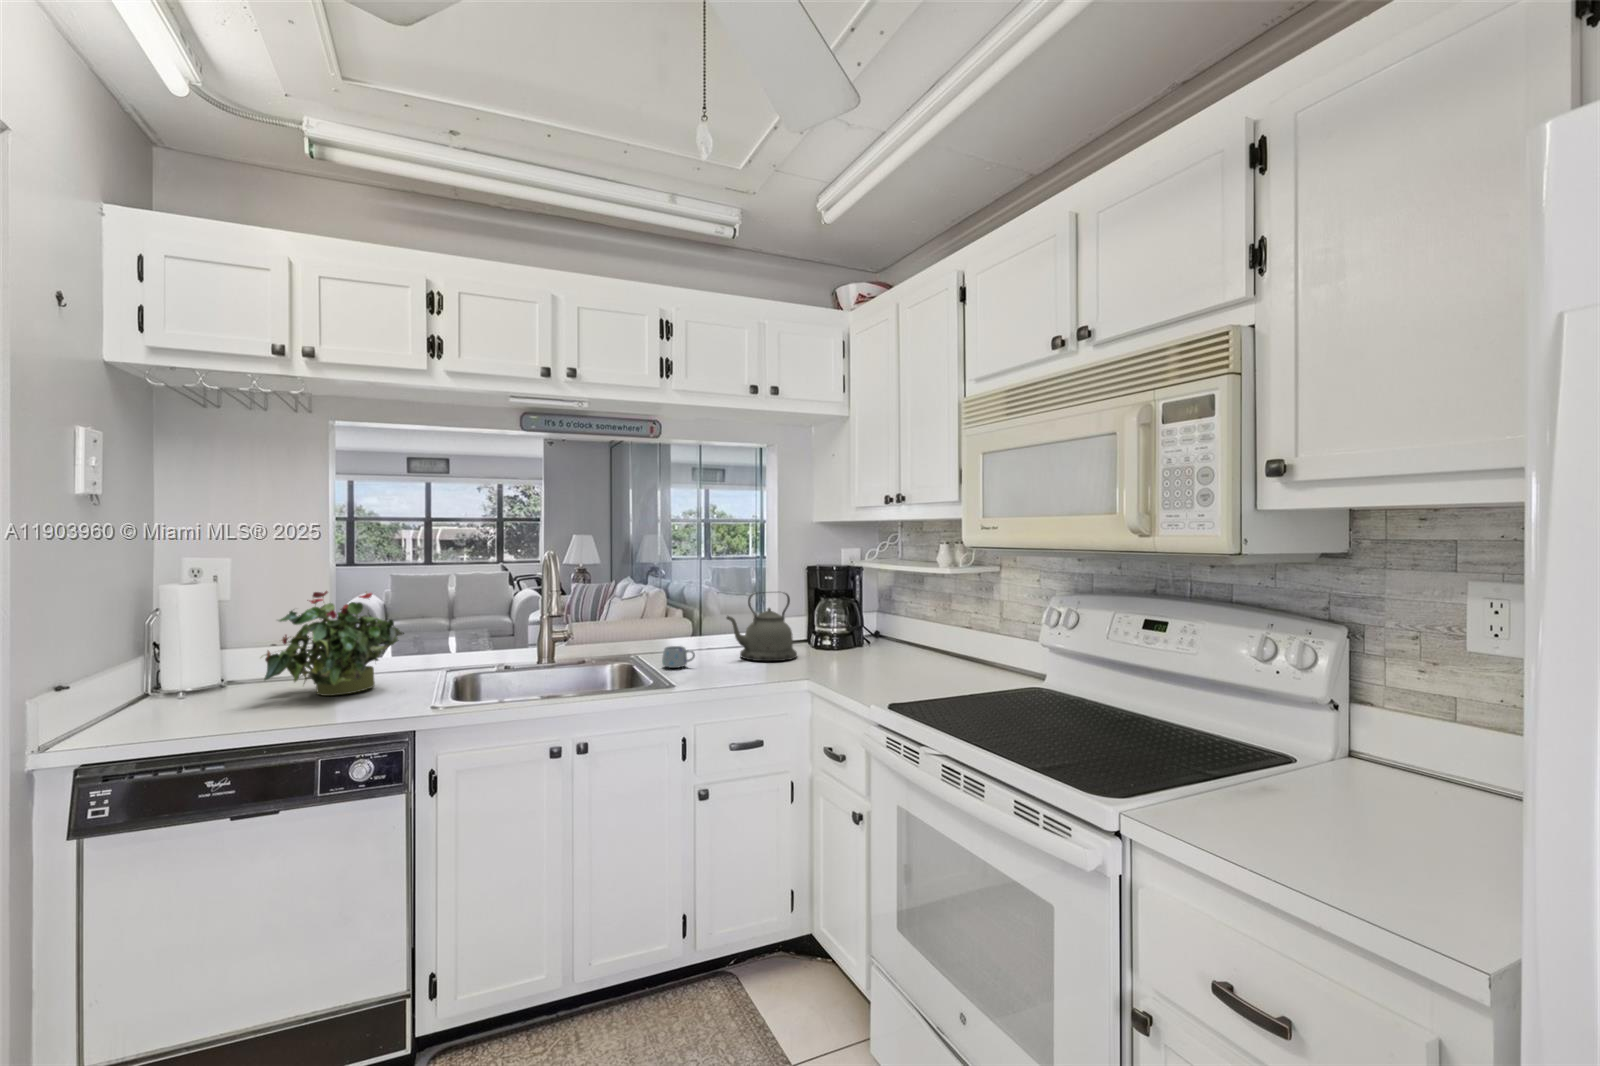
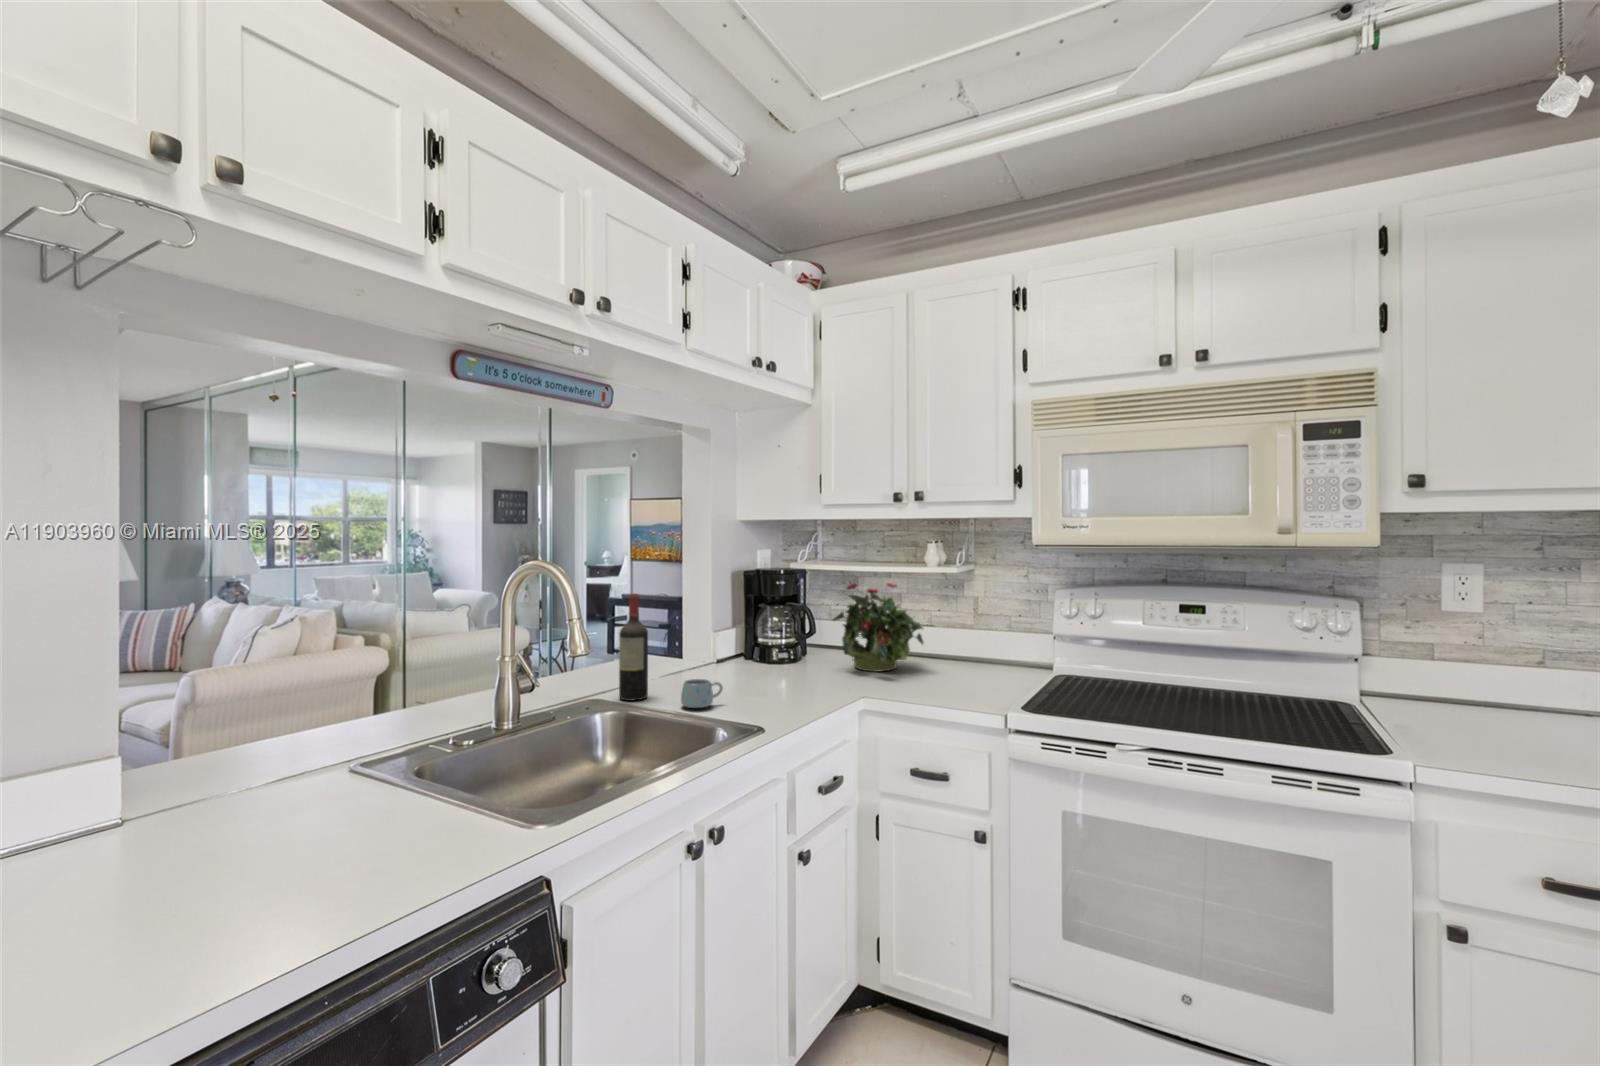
wine bottle: none [645,578,667,658] -> present [619,594,648,701]
potted plant: present [264,591,404,696] -> present [833,583,923,672]
kettle: present [726,593,797,661] -> none [724,601,791,685]

